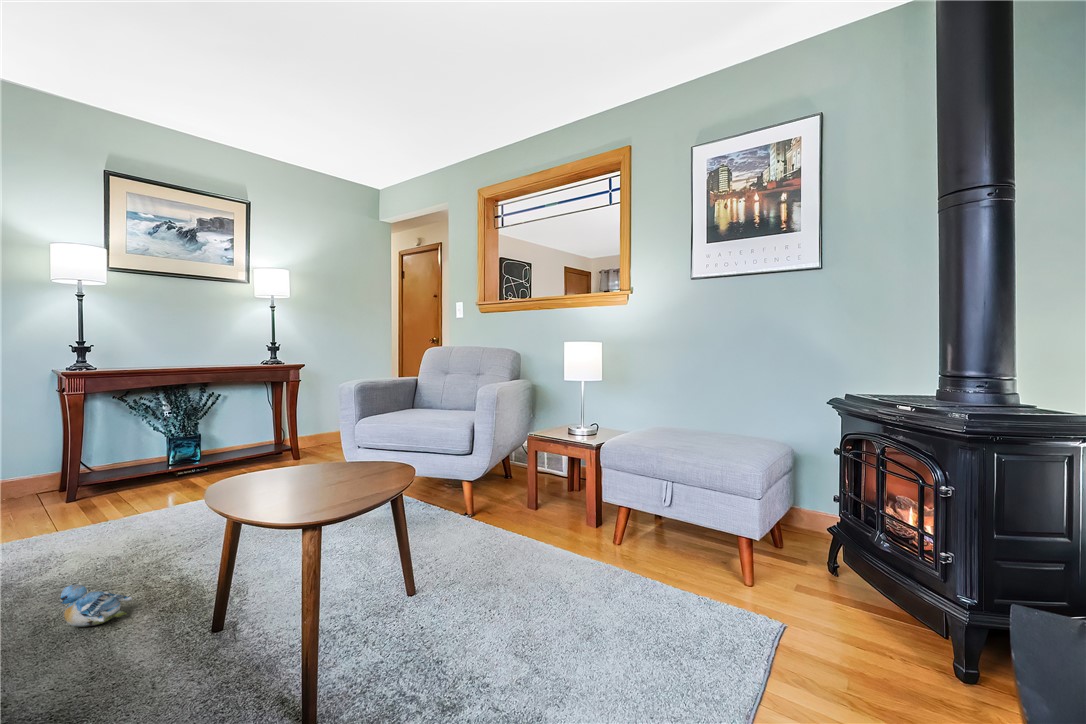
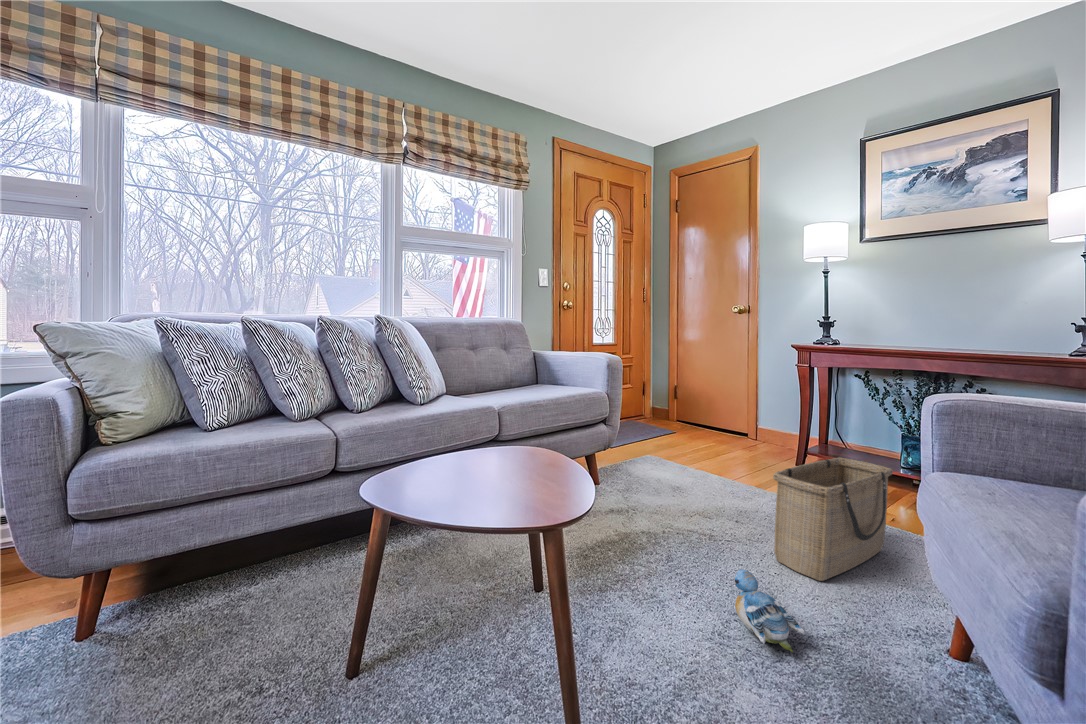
basket: none [72,470,170,579] -> present [773,457,893,581]

